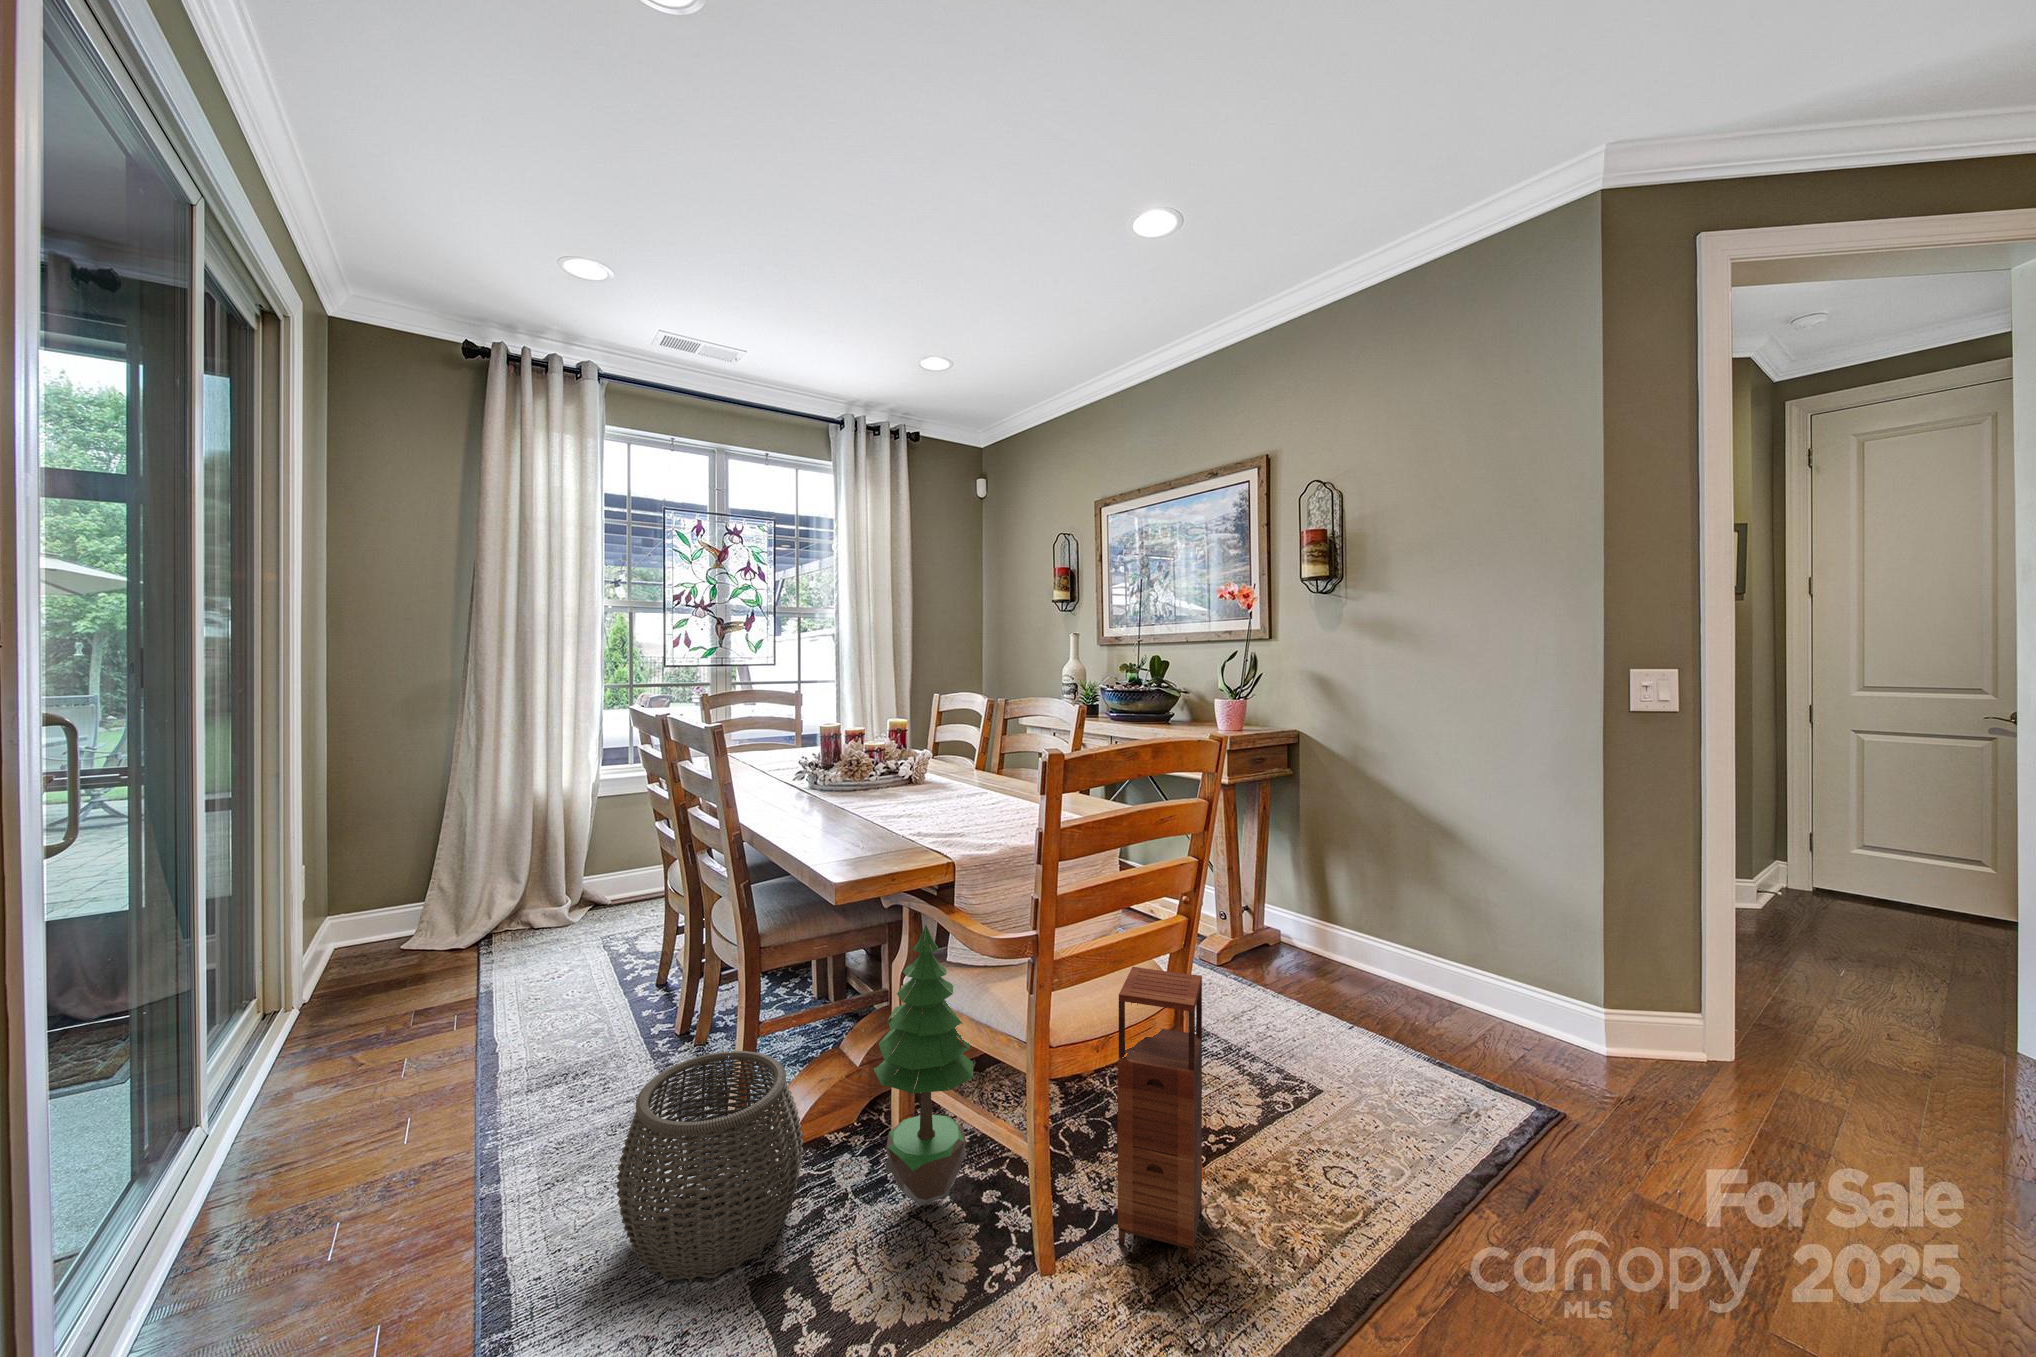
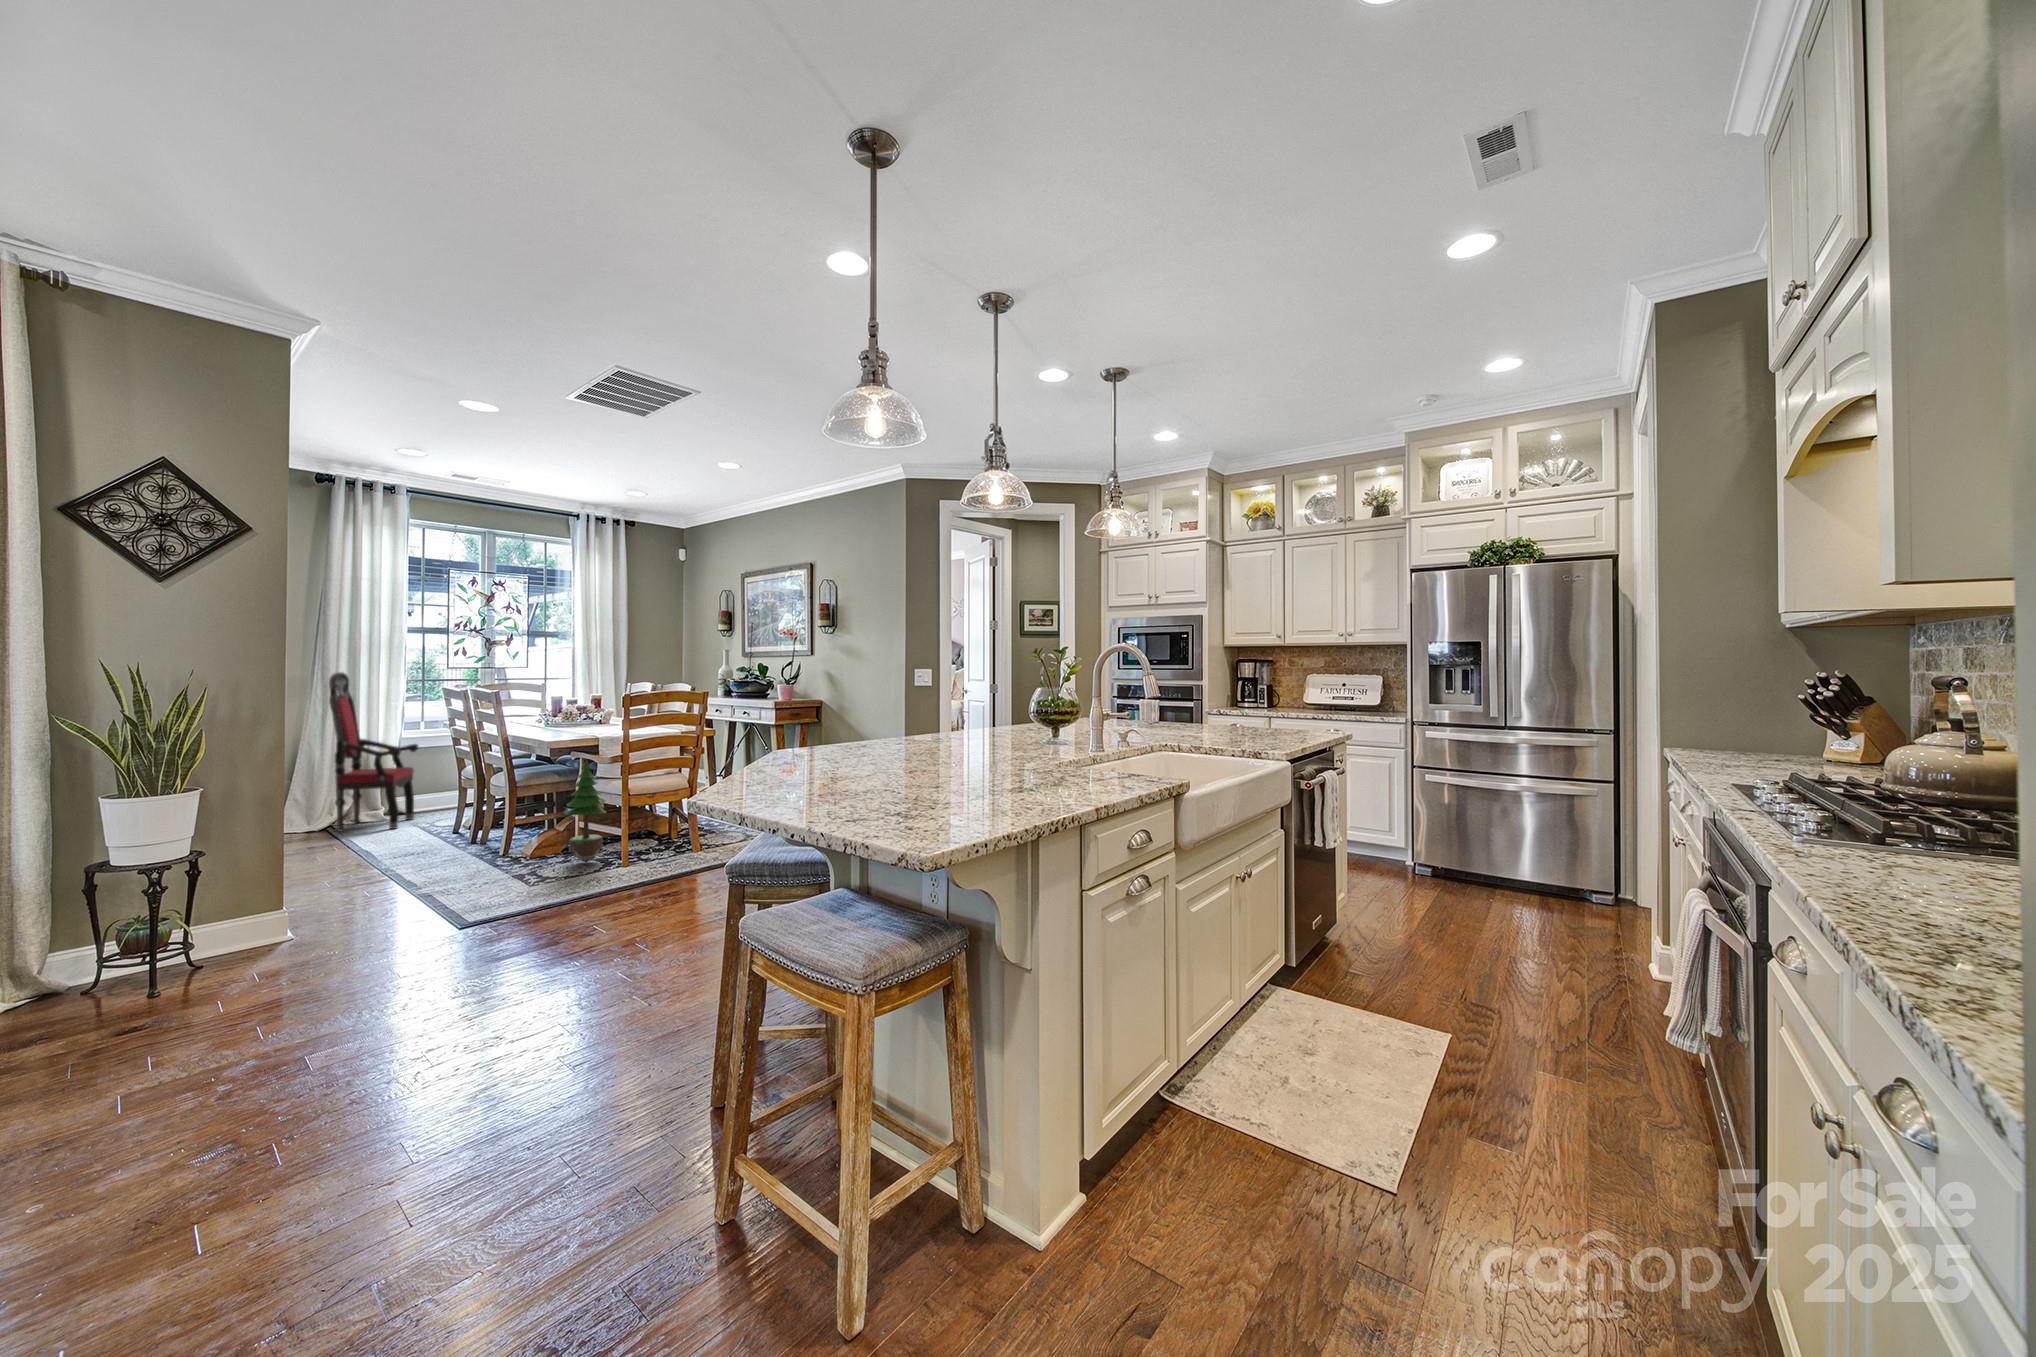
armchair: none [475,677,618,956] -> present [329,672,418,832]
storage cabinet: present [1118,967,1202,1264] -> none [655,774,694,863]
woven basket: present [616,1051,804,1282] -> none [456,813,534,878]

